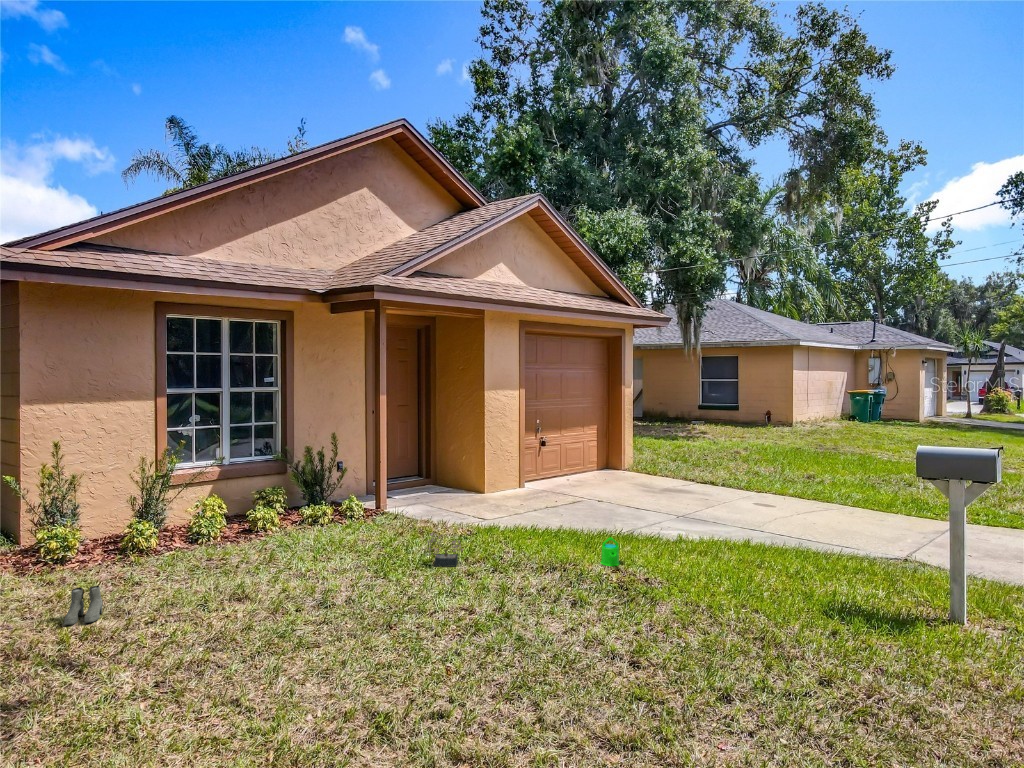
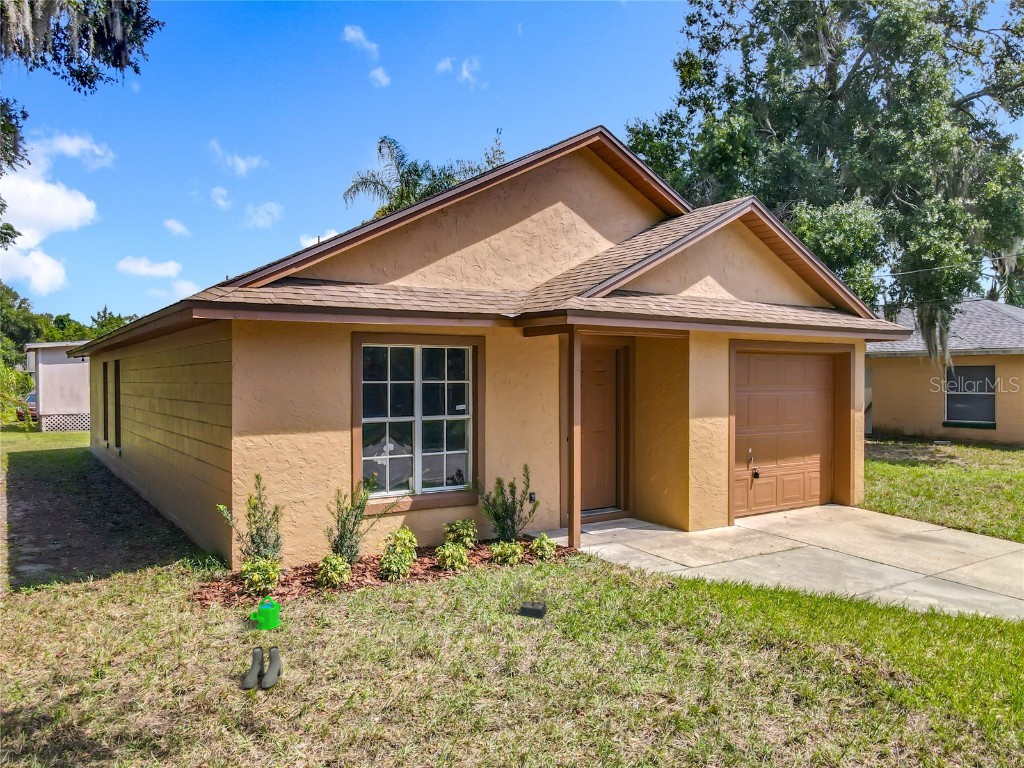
decorative plant: present [426,533,463,567] -> present [514,580,550,618]
watering can: present [600,537,620,566] -> present [250,596,281,630]

